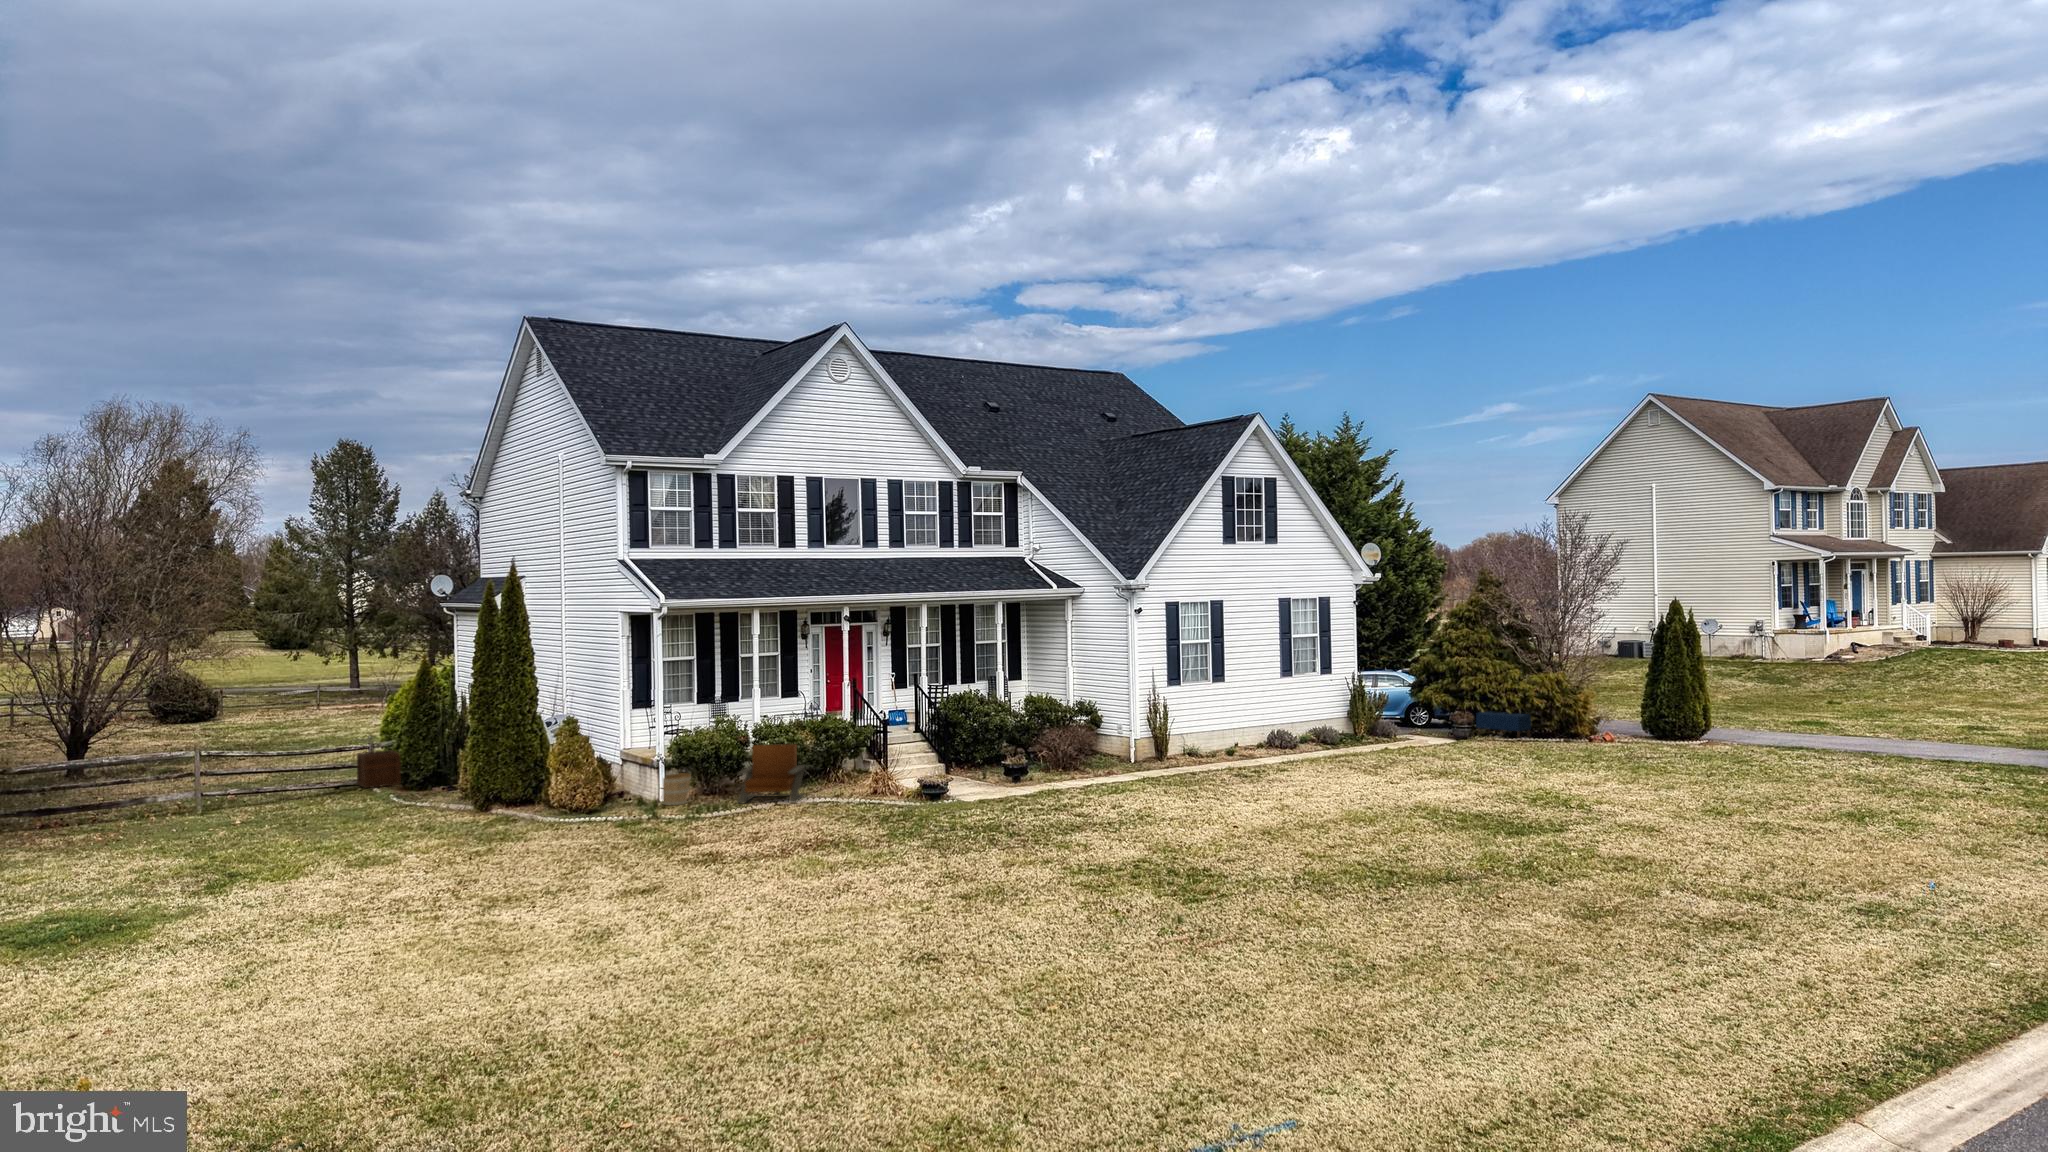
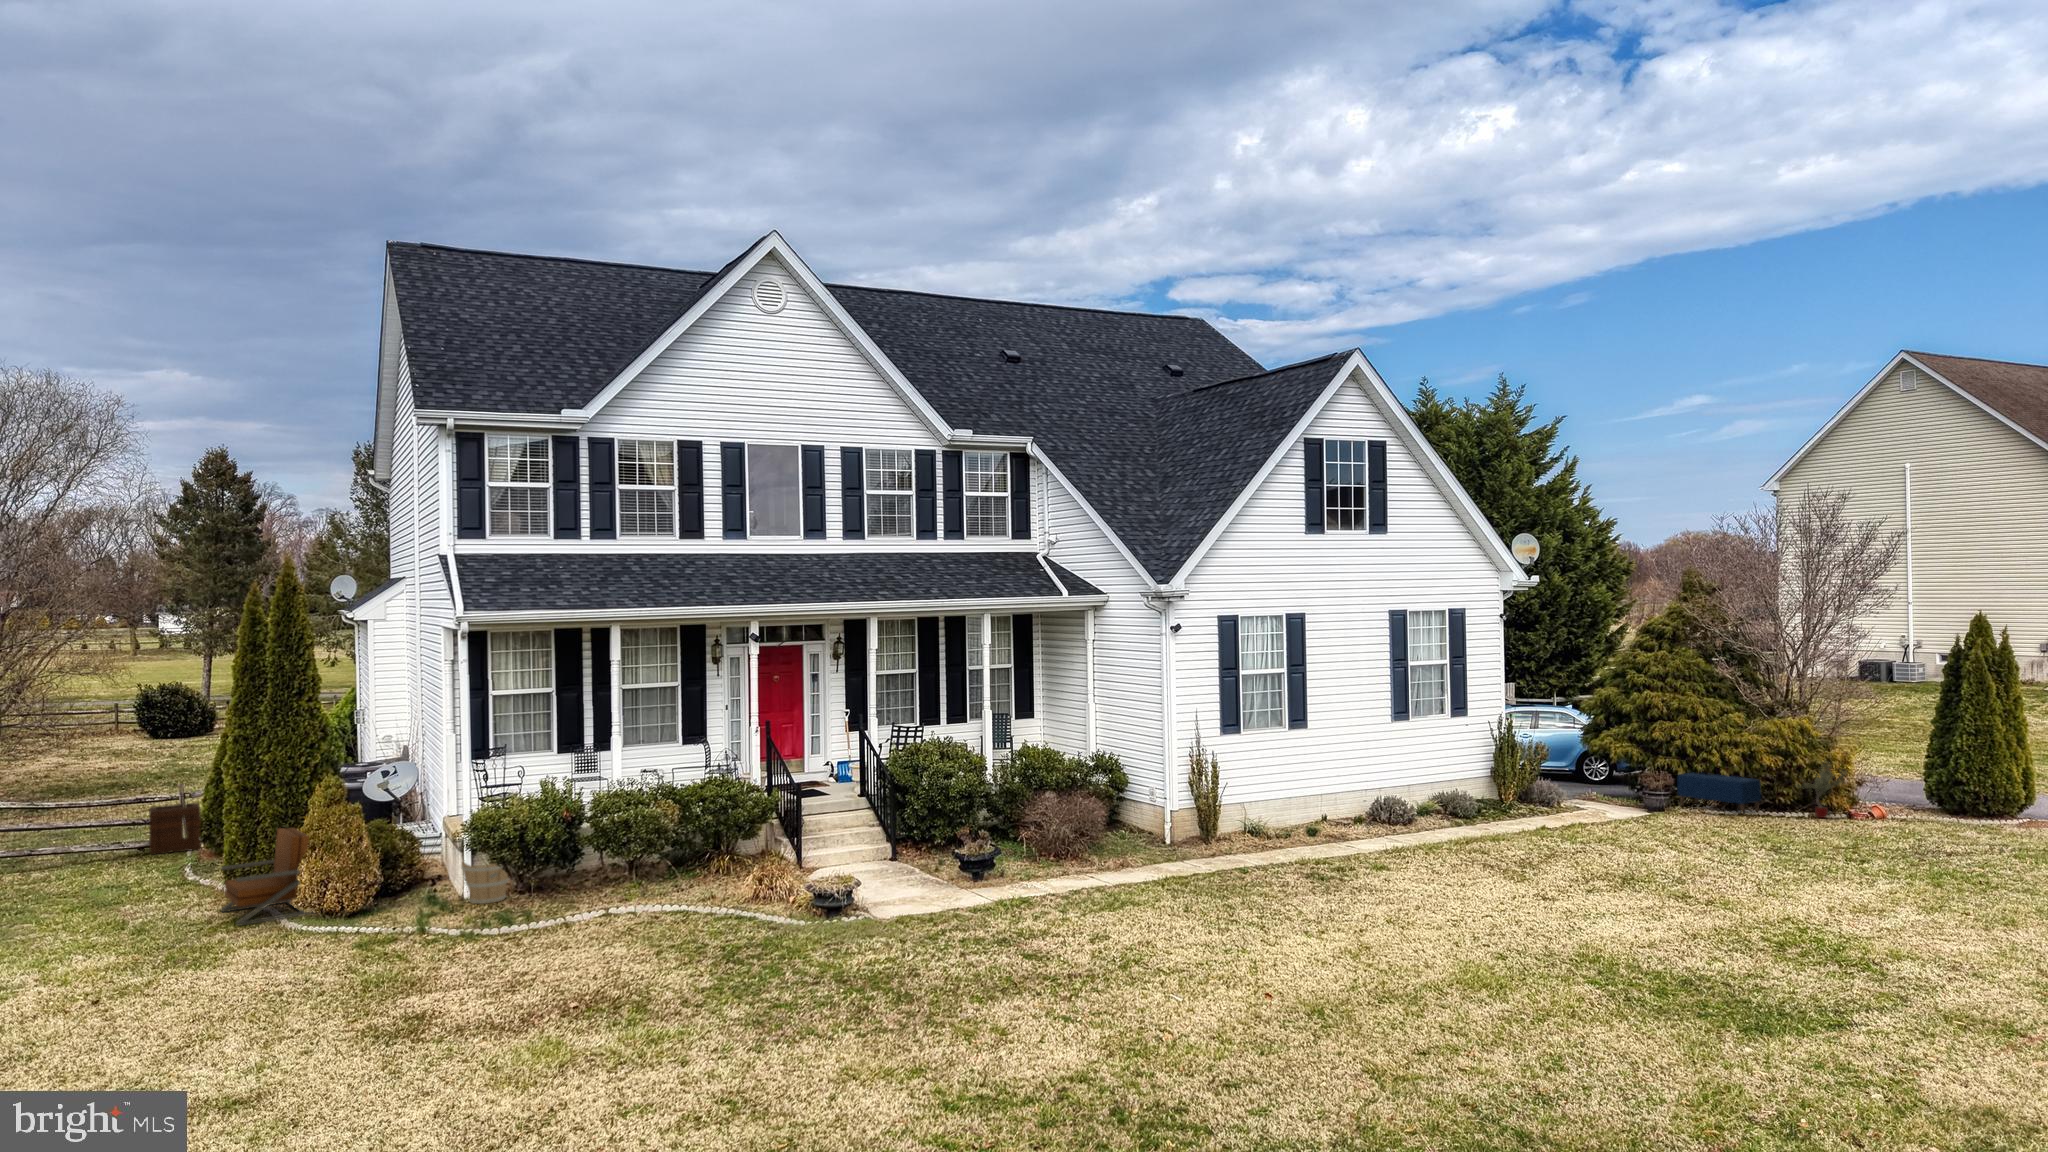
potted tree: none [1552,700,1587,739] -> present [1797,762,1846,818]
lounge chair: present [738,744,805,804] -> present [221,828,314,926]

